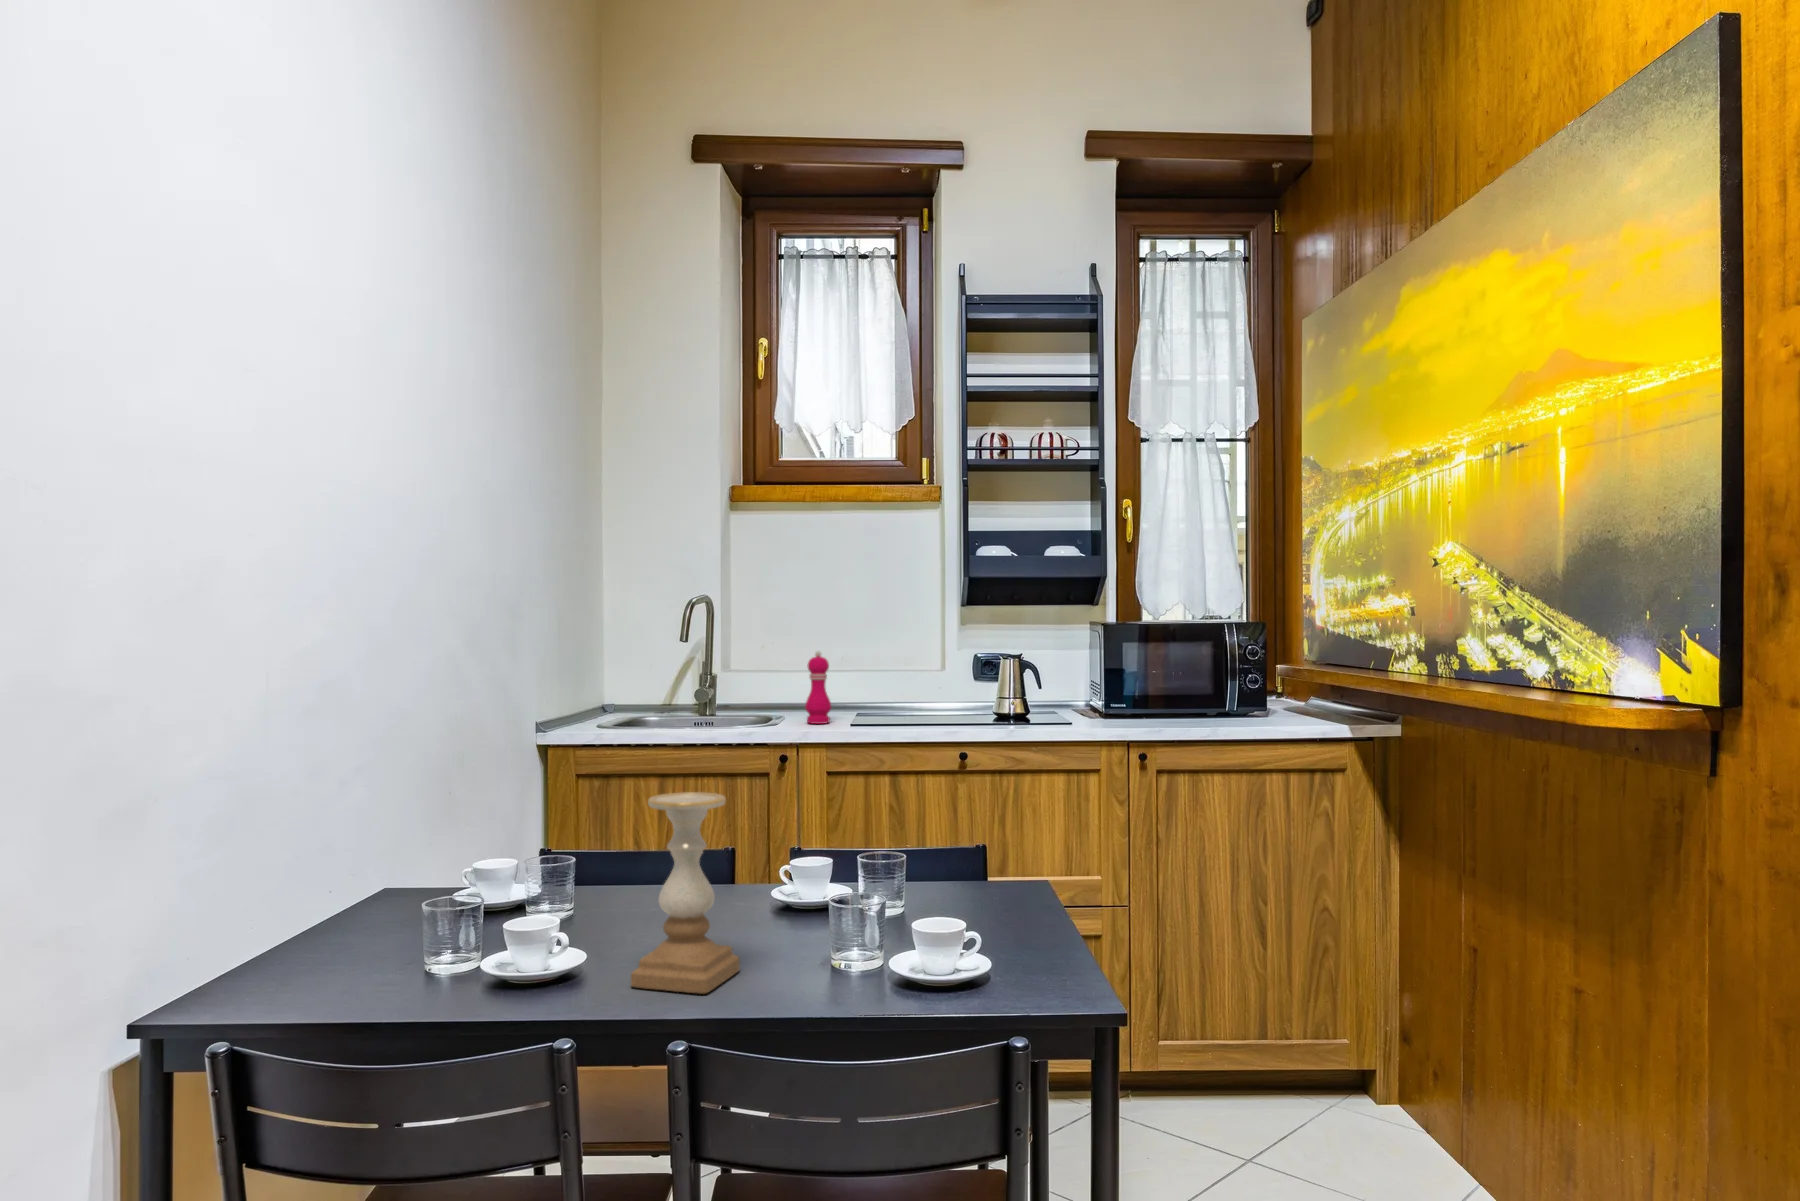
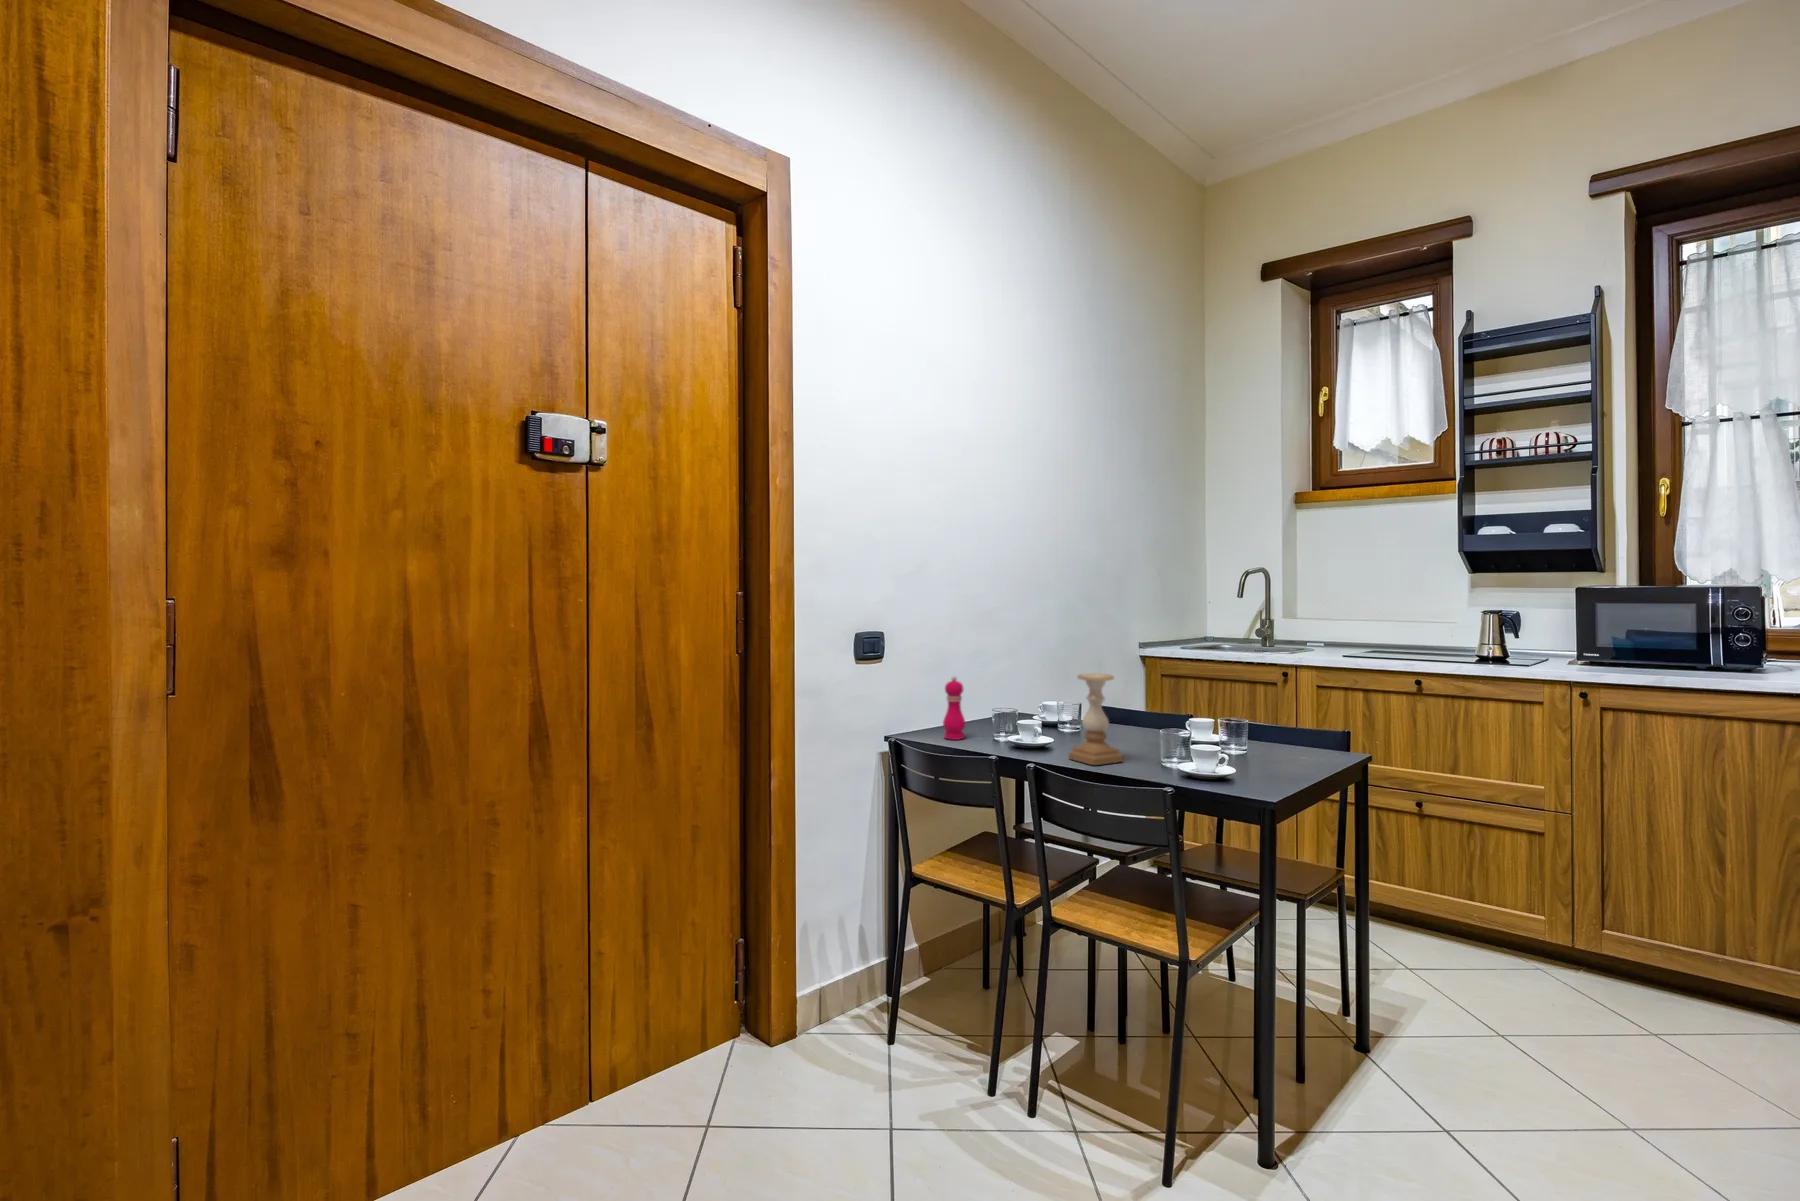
pepper mill: present [805,651,831,724] -> present [943,676,965,740]

